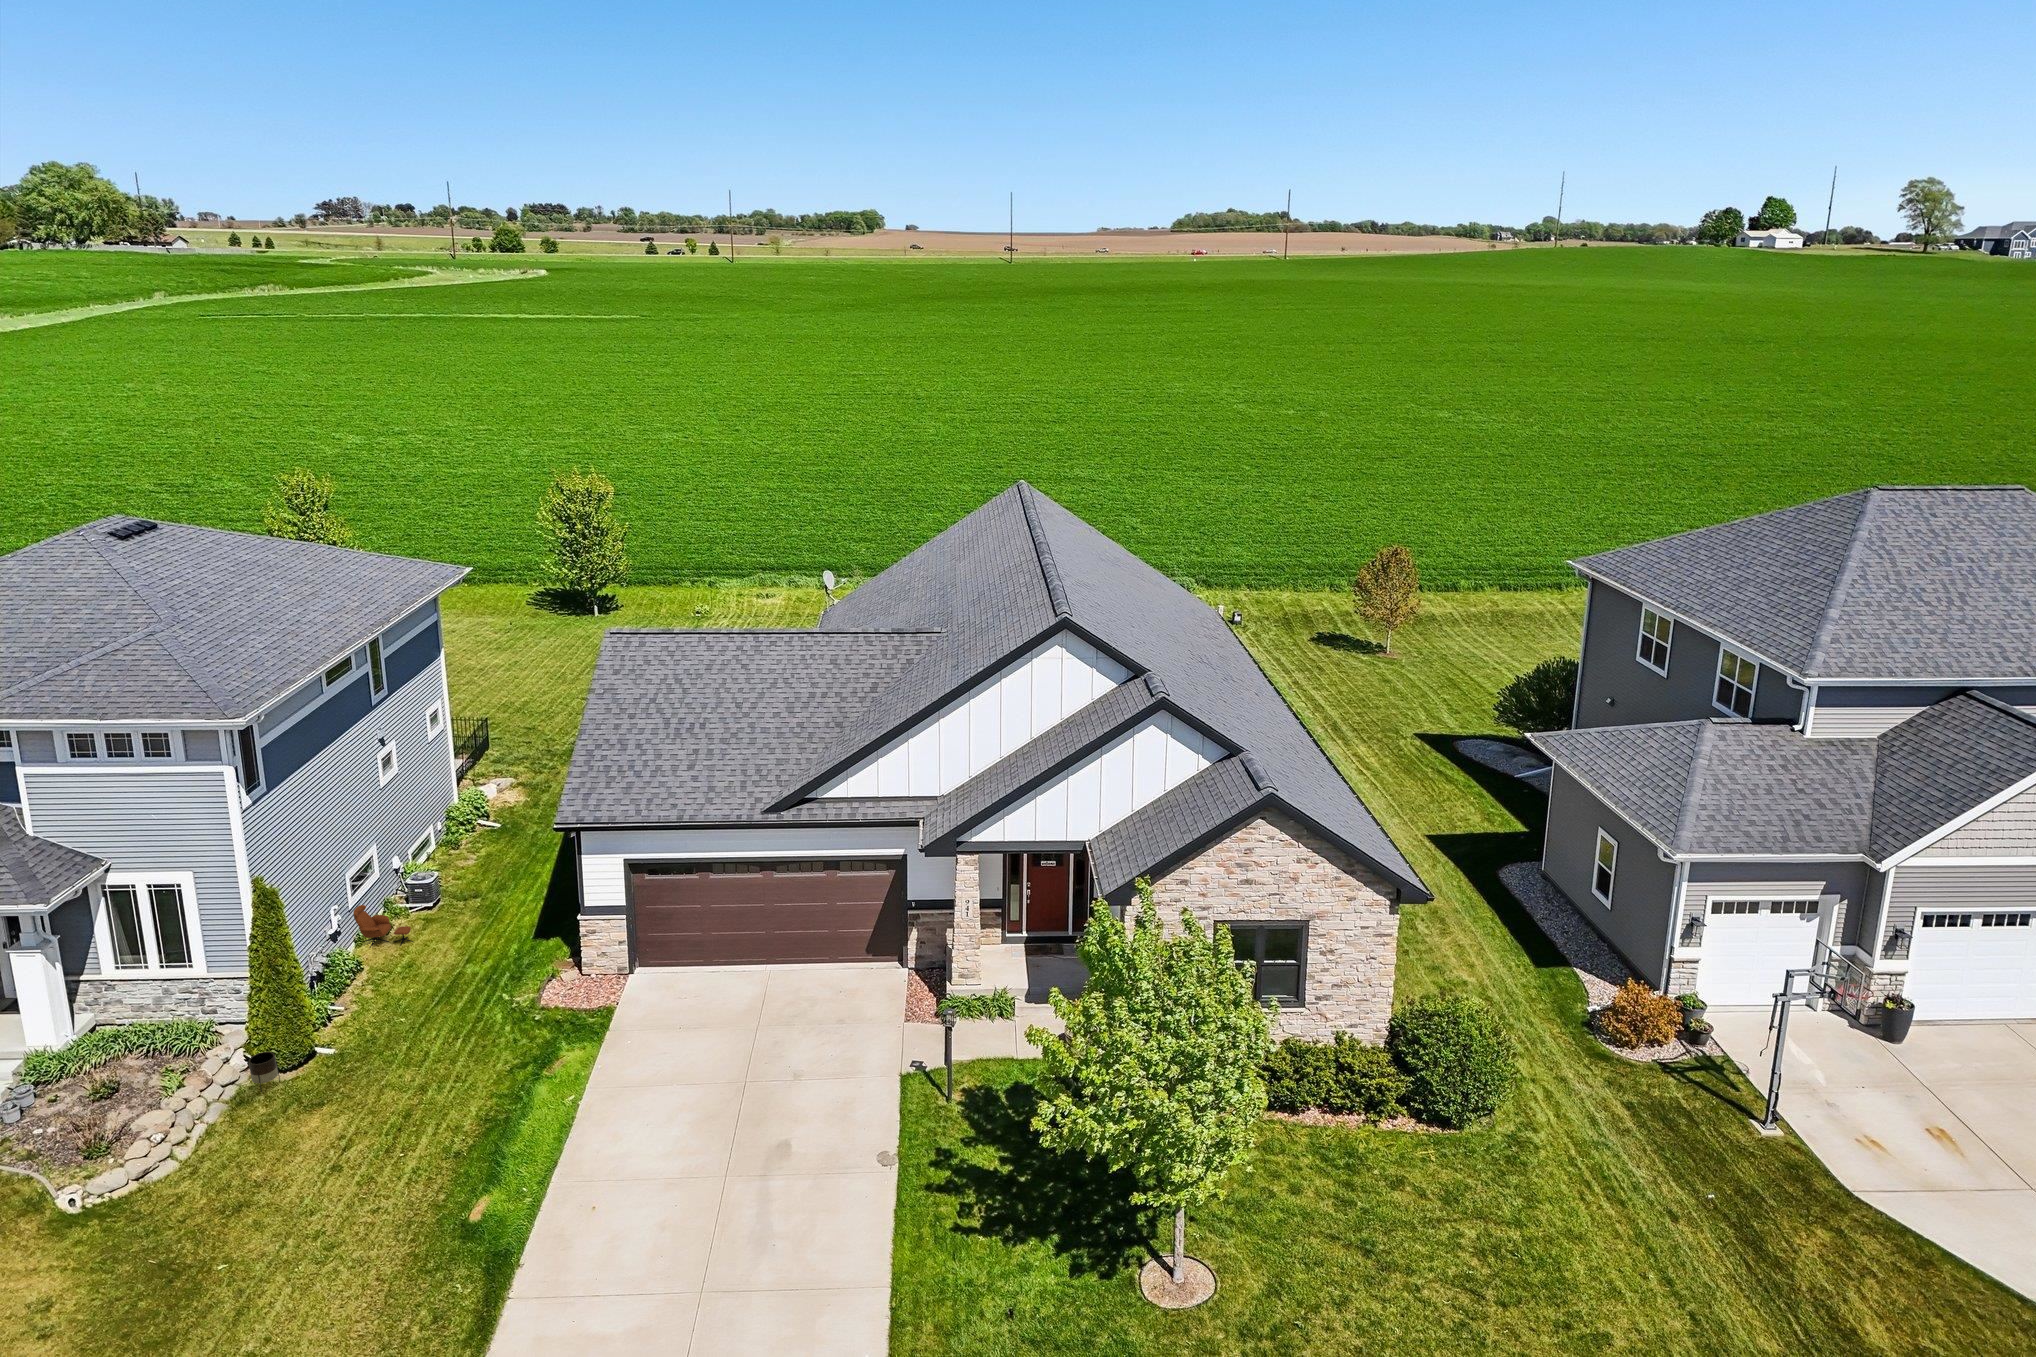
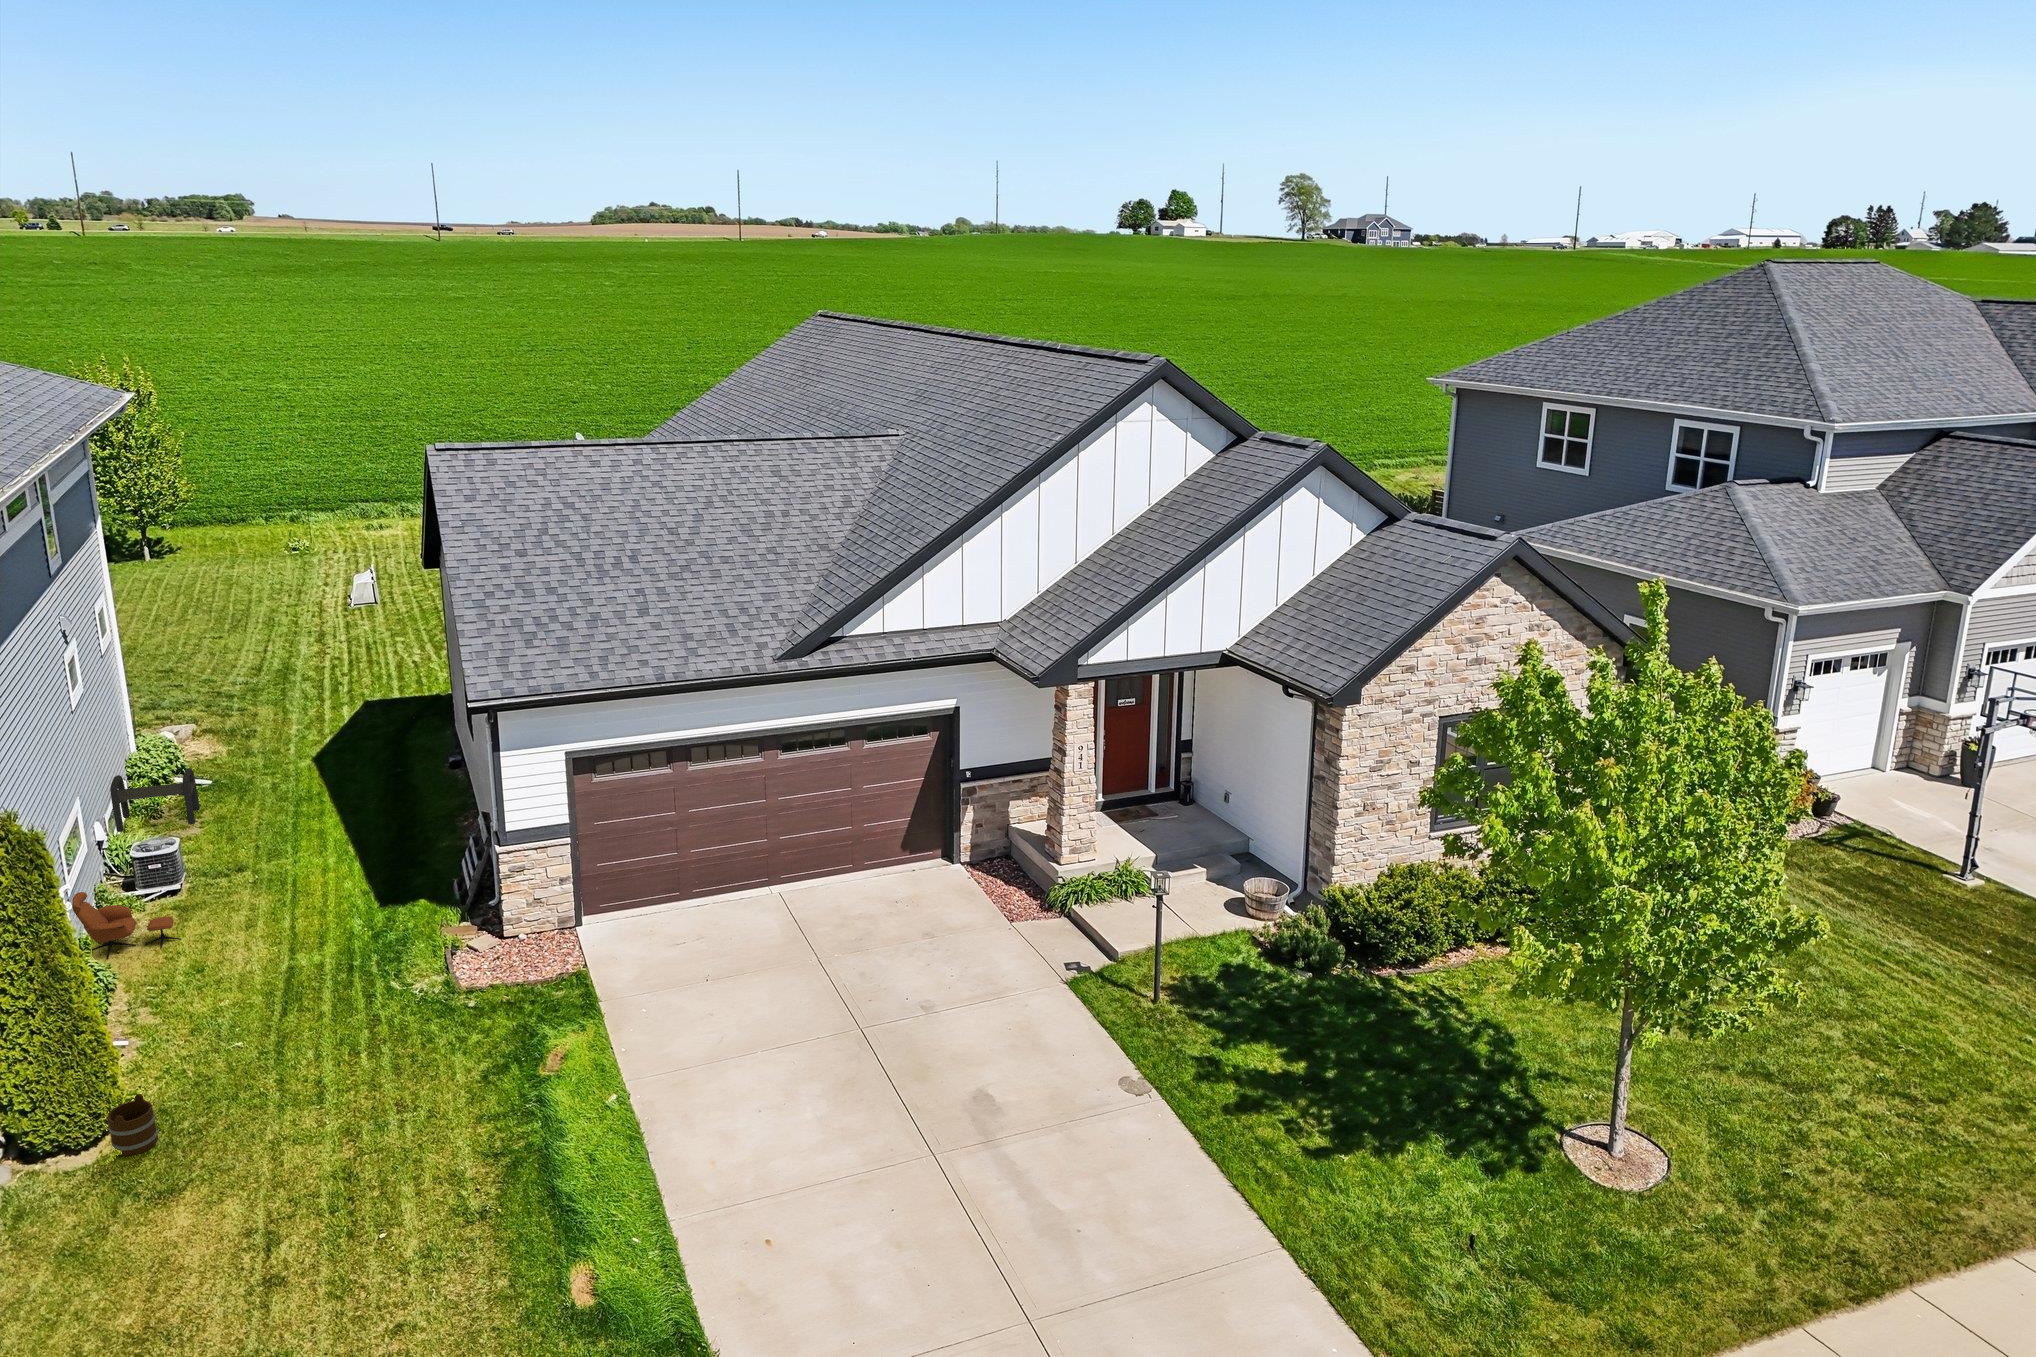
bench: none [424,822,479,859] -> present [110,768,200,832]
bucket: none [298,1043,326,1079] -> present [107,1094,158,1156]
planter: present [248,1052,280,1092] -> none [22,1121,80,1192]

